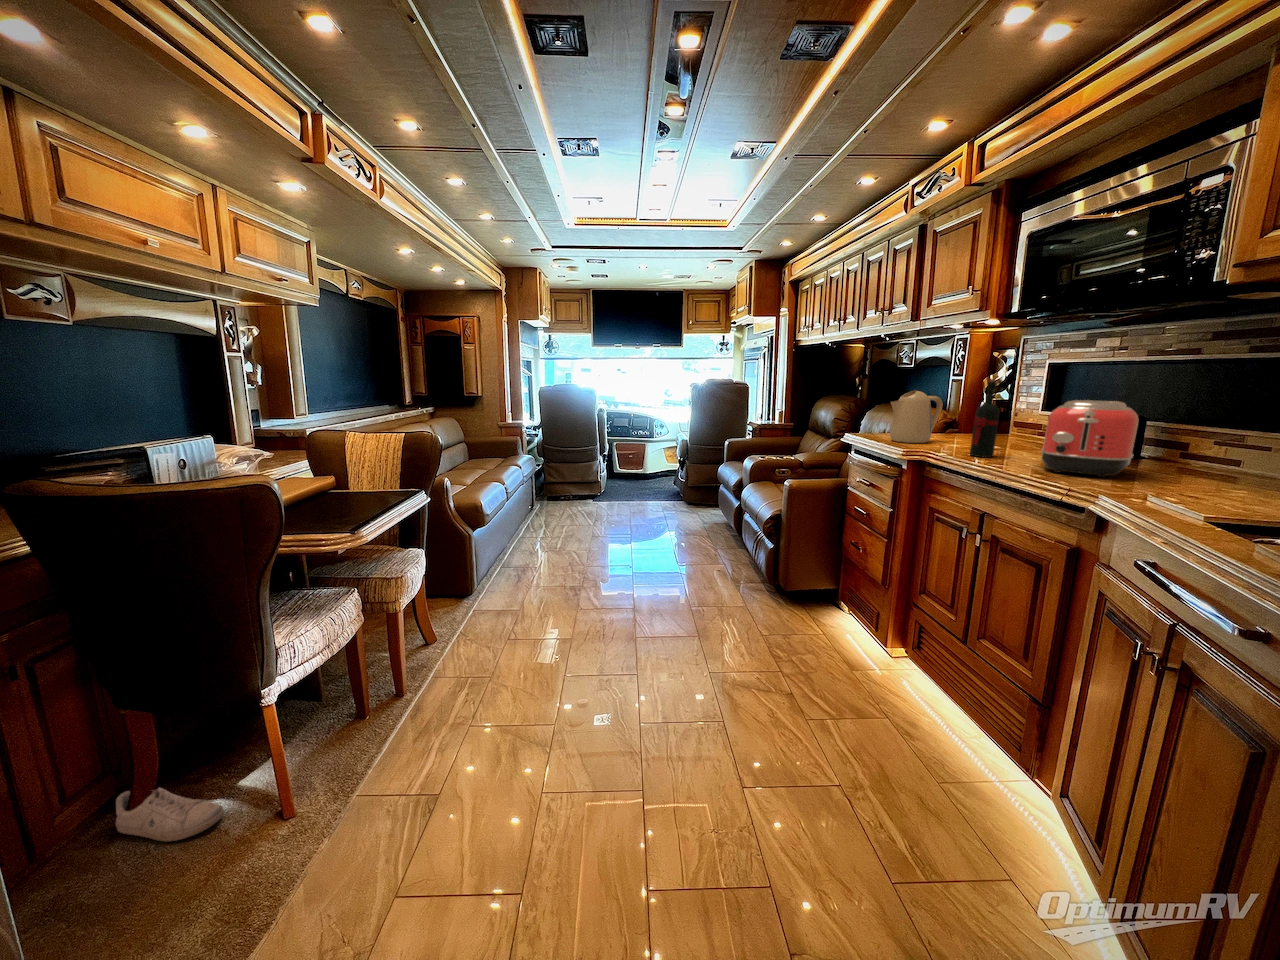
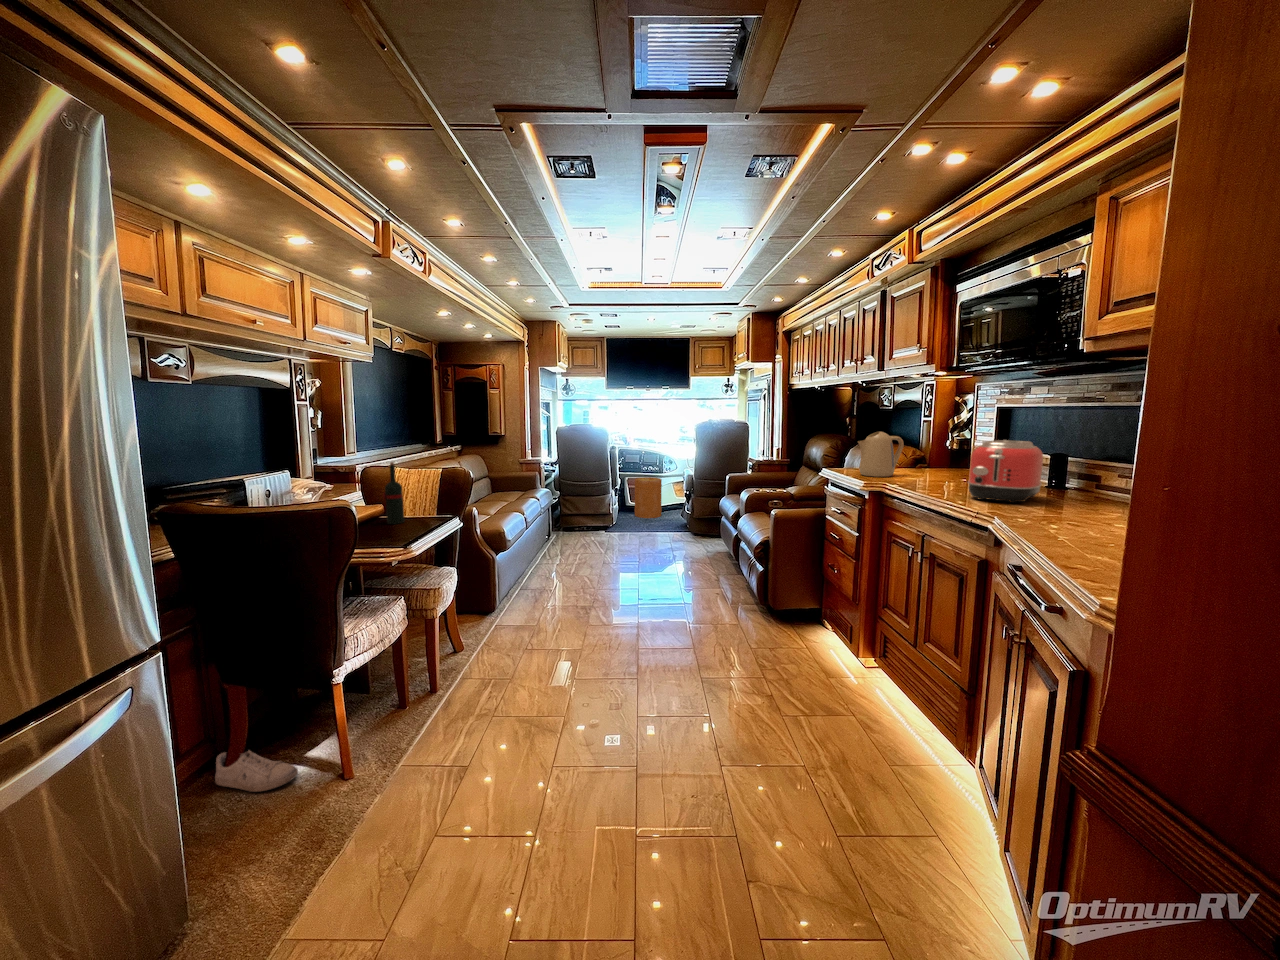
wine bottle: present [970,379,999,457] -> present [383,462,404,524]
basket: none [623,441,652,484] -> present [634,477,662,518]

